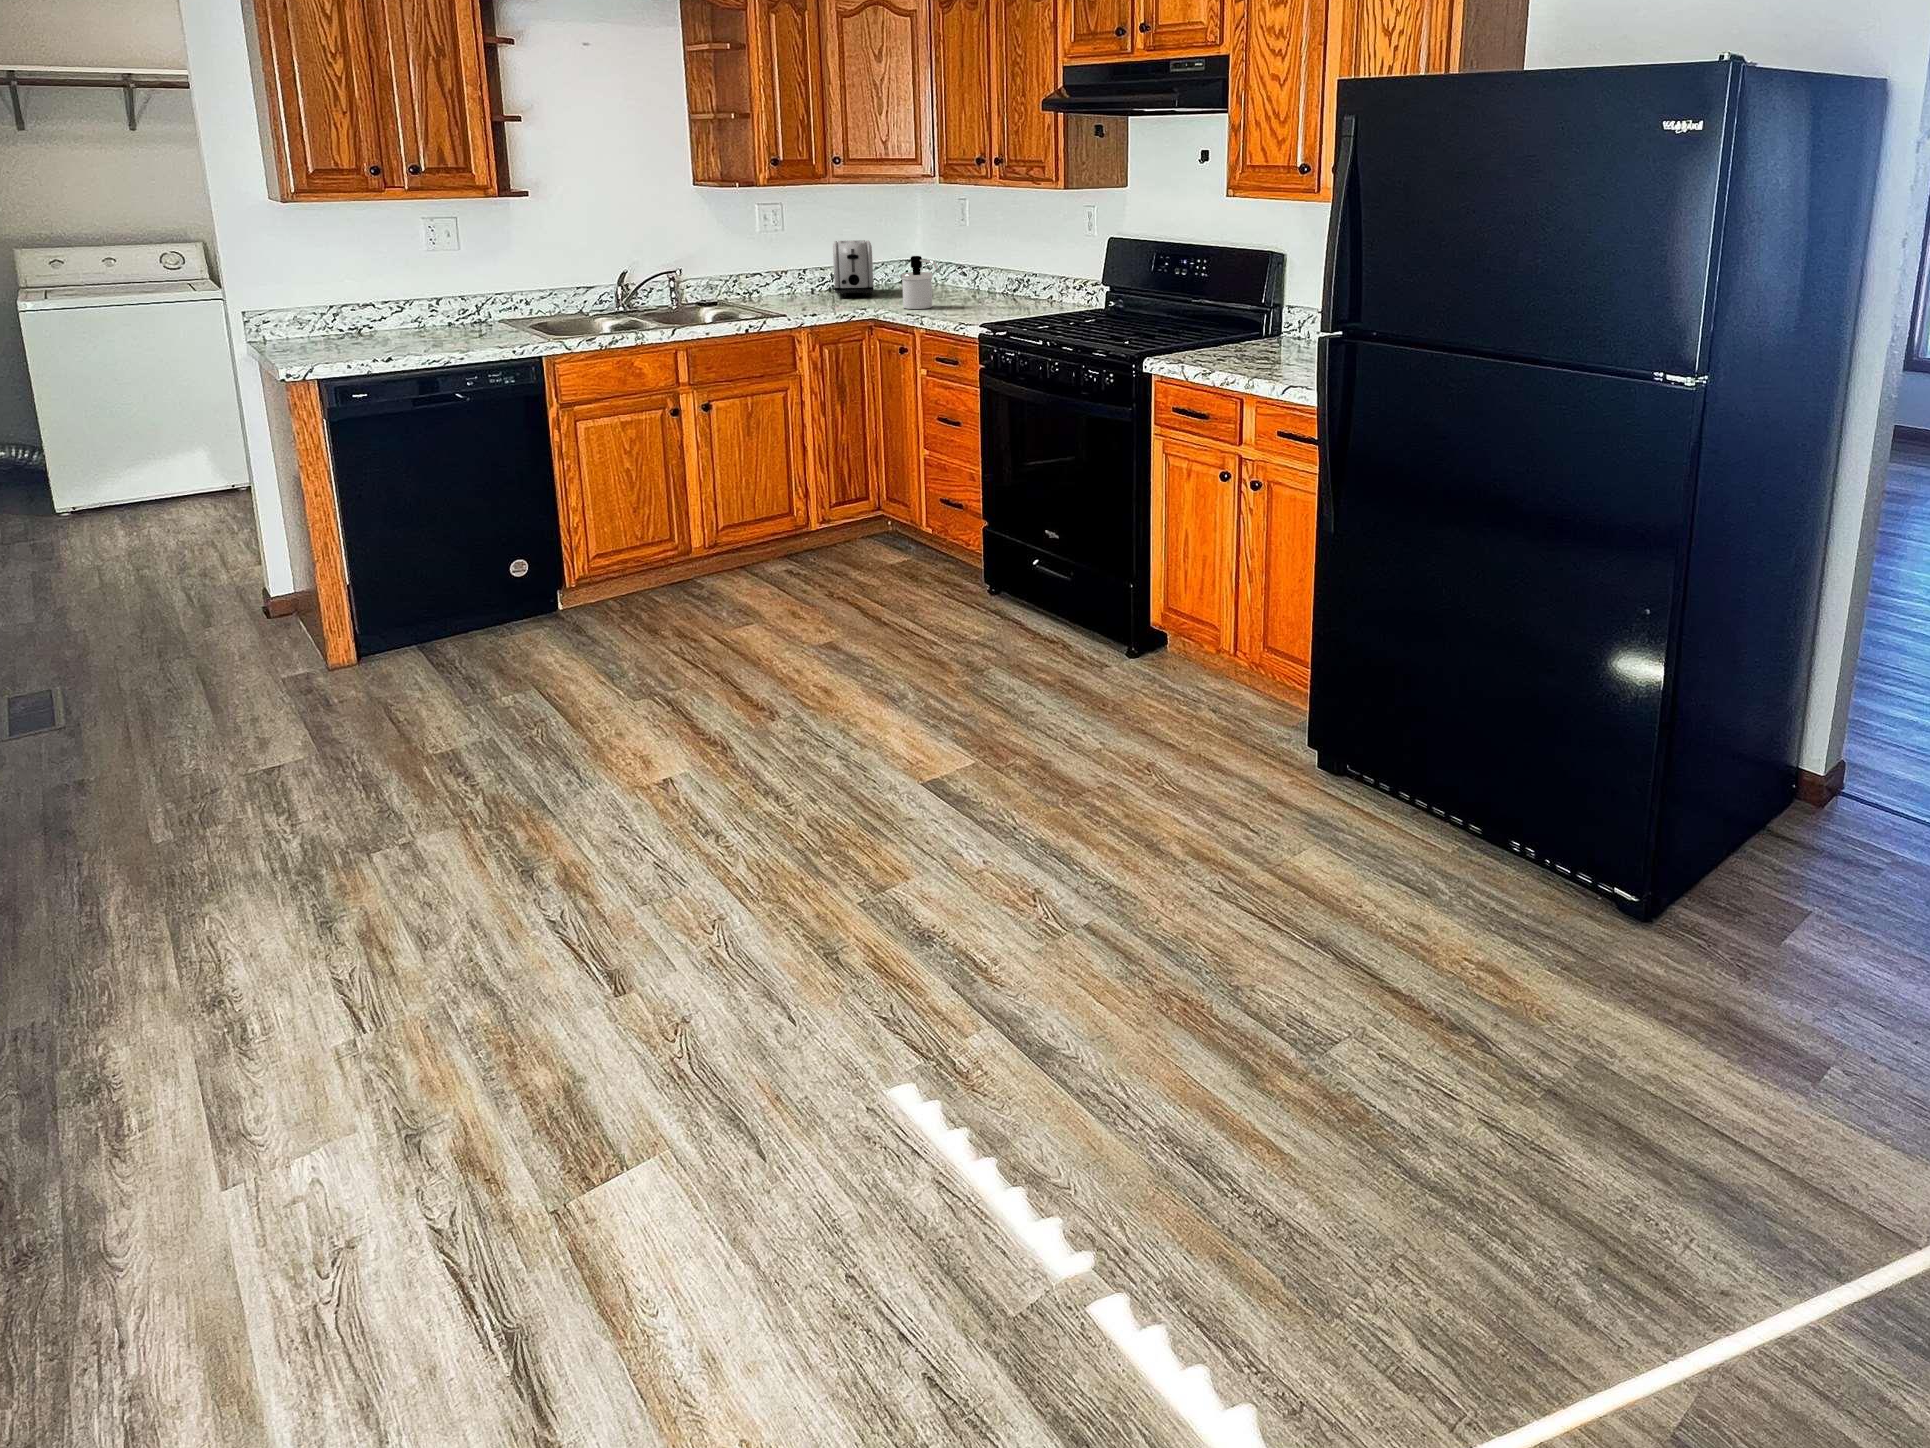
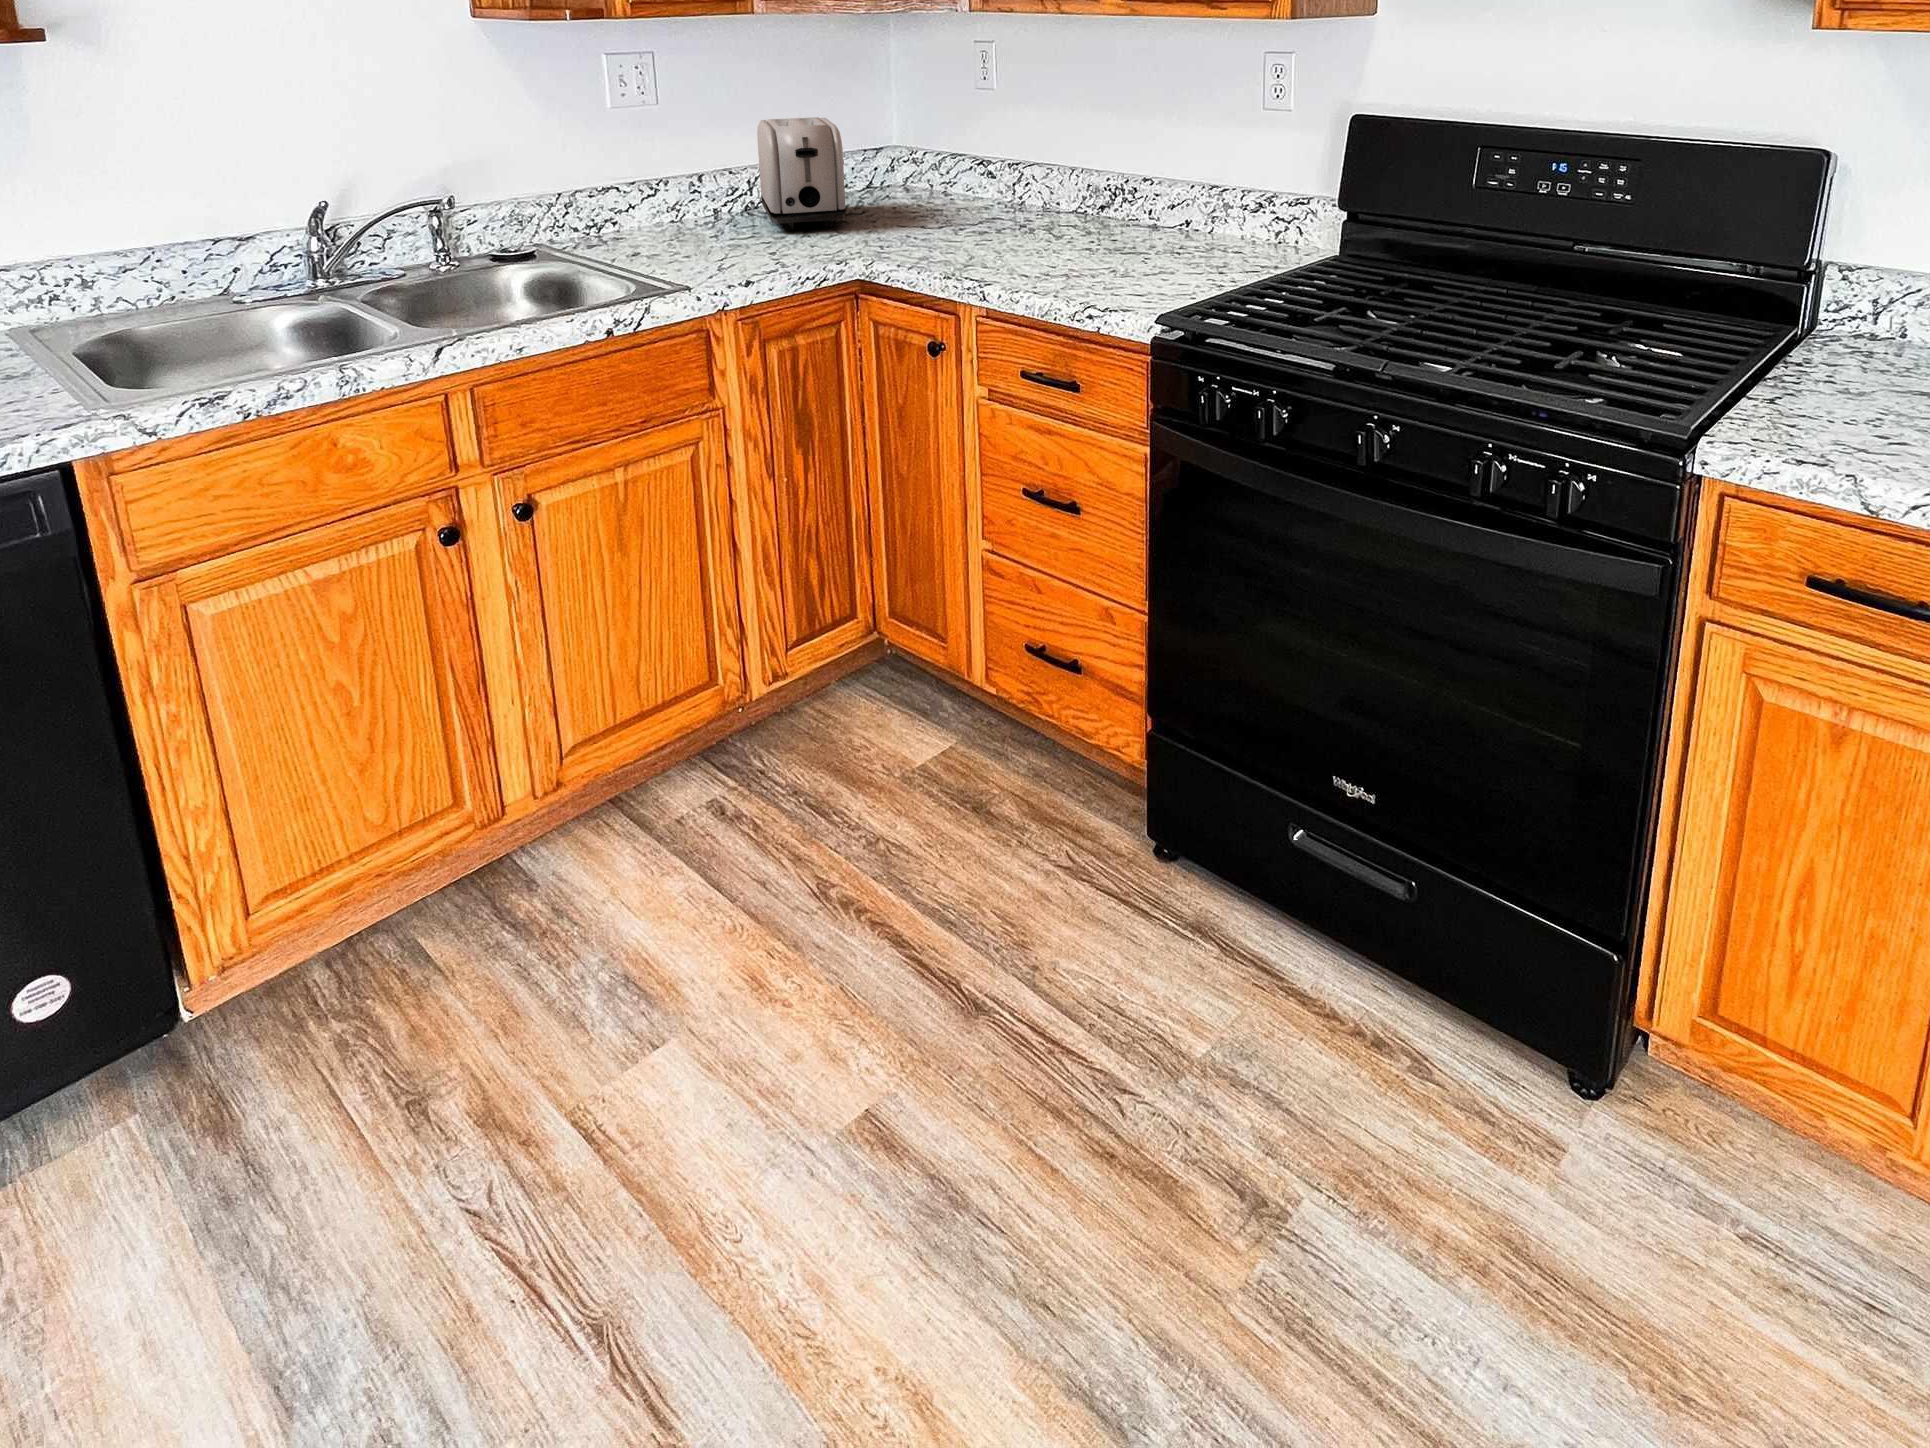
soap dispenser: present [901,256,938,309] -> none [923,154,1007,262]

